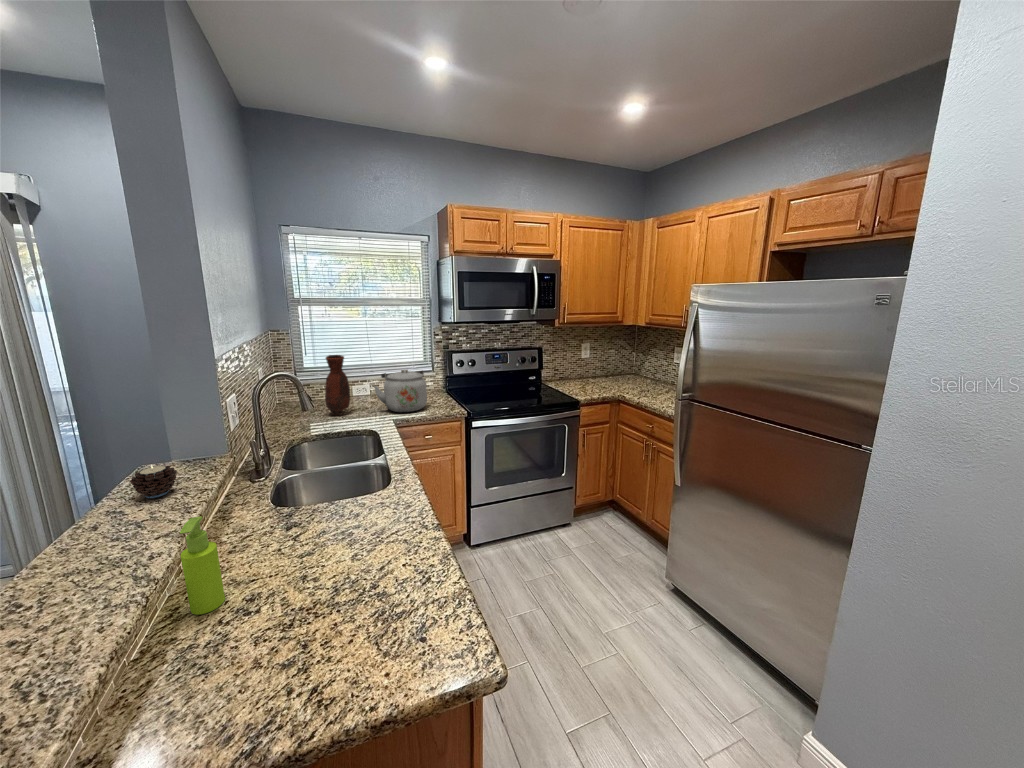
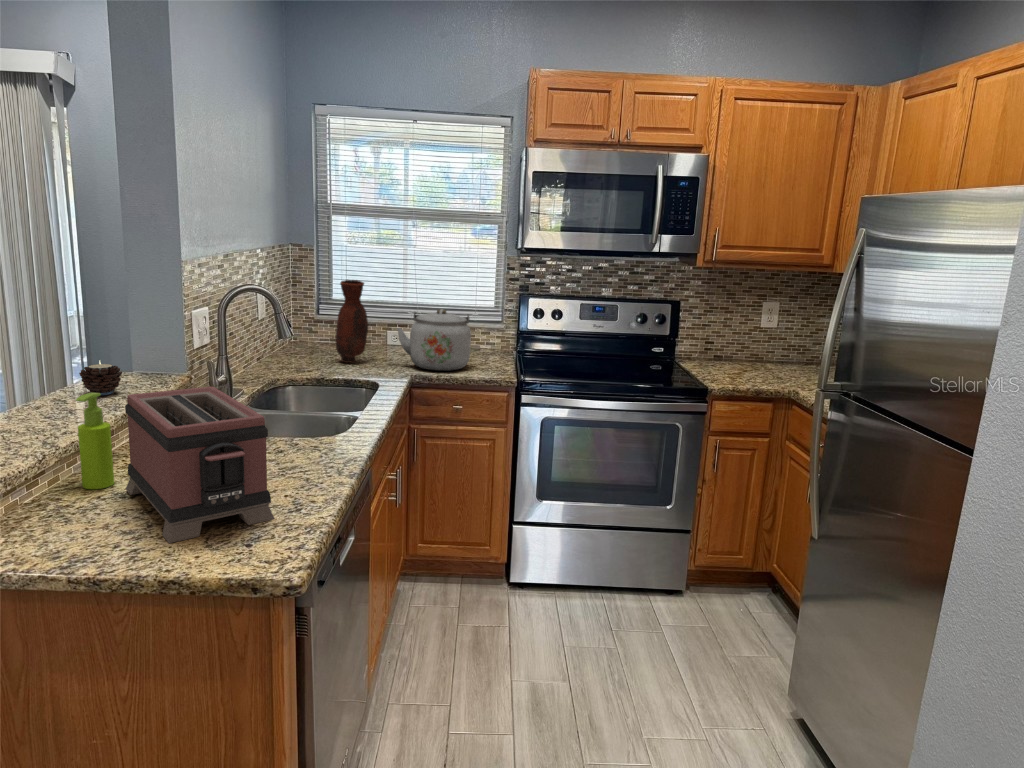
toaster: none [239,483,417,665] -> present [125,387,275,543]

